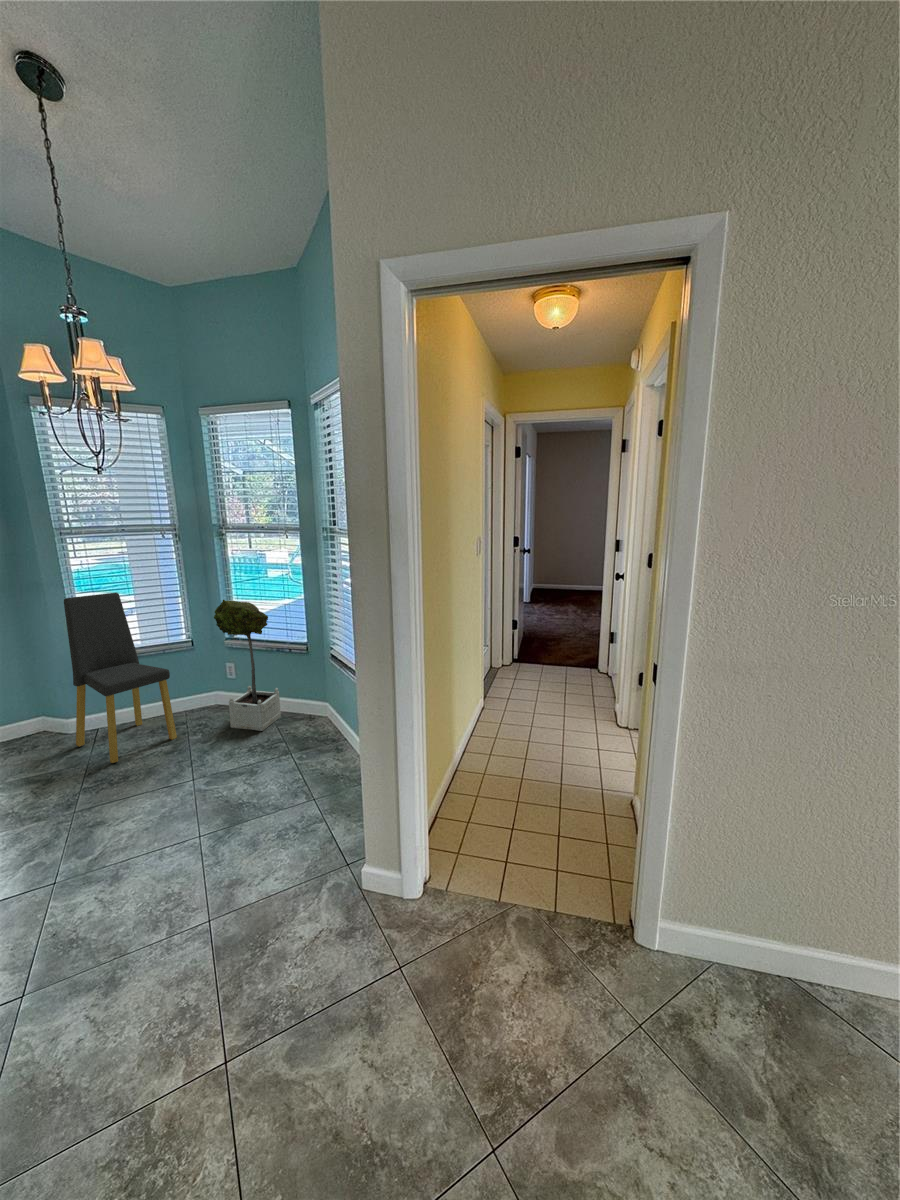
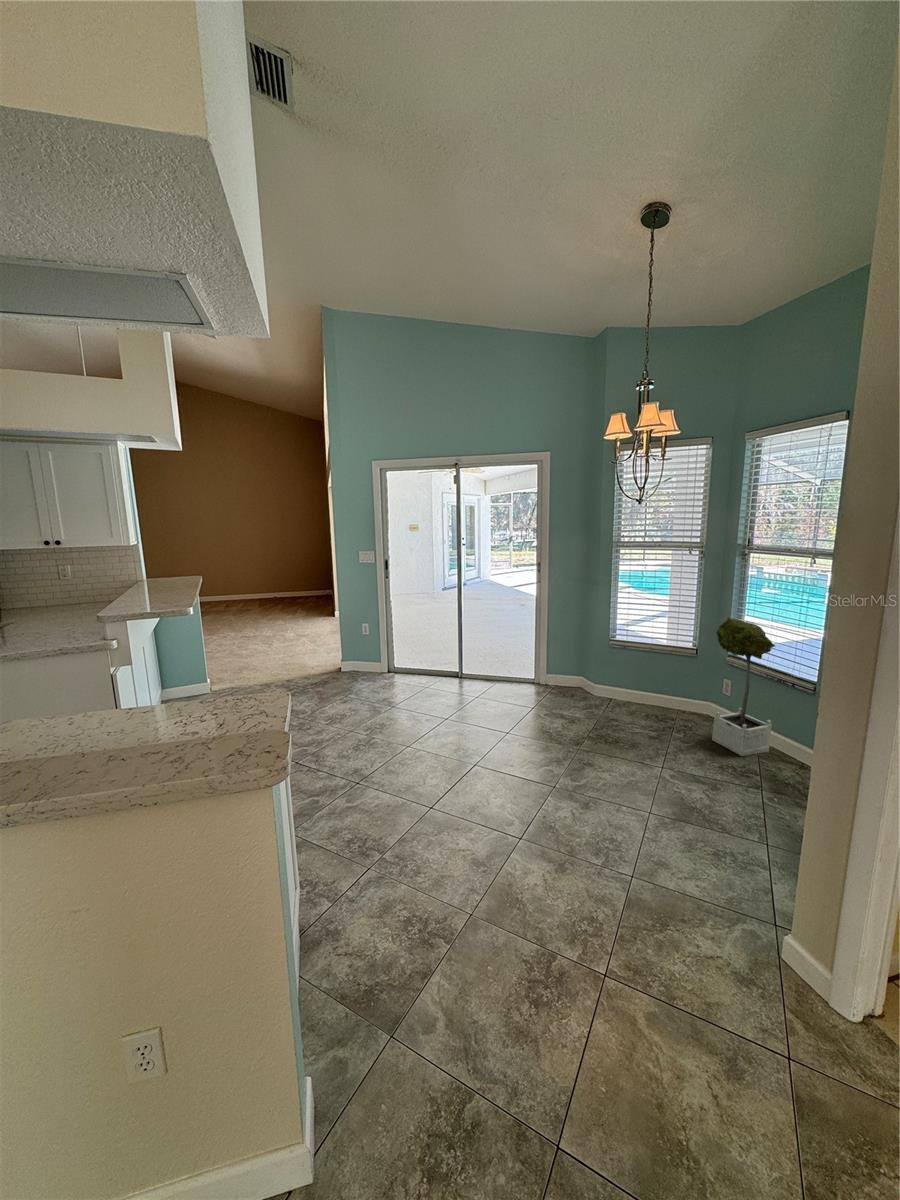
dining chair: present [64,593,177,763] -> none [596,596,668,729]

